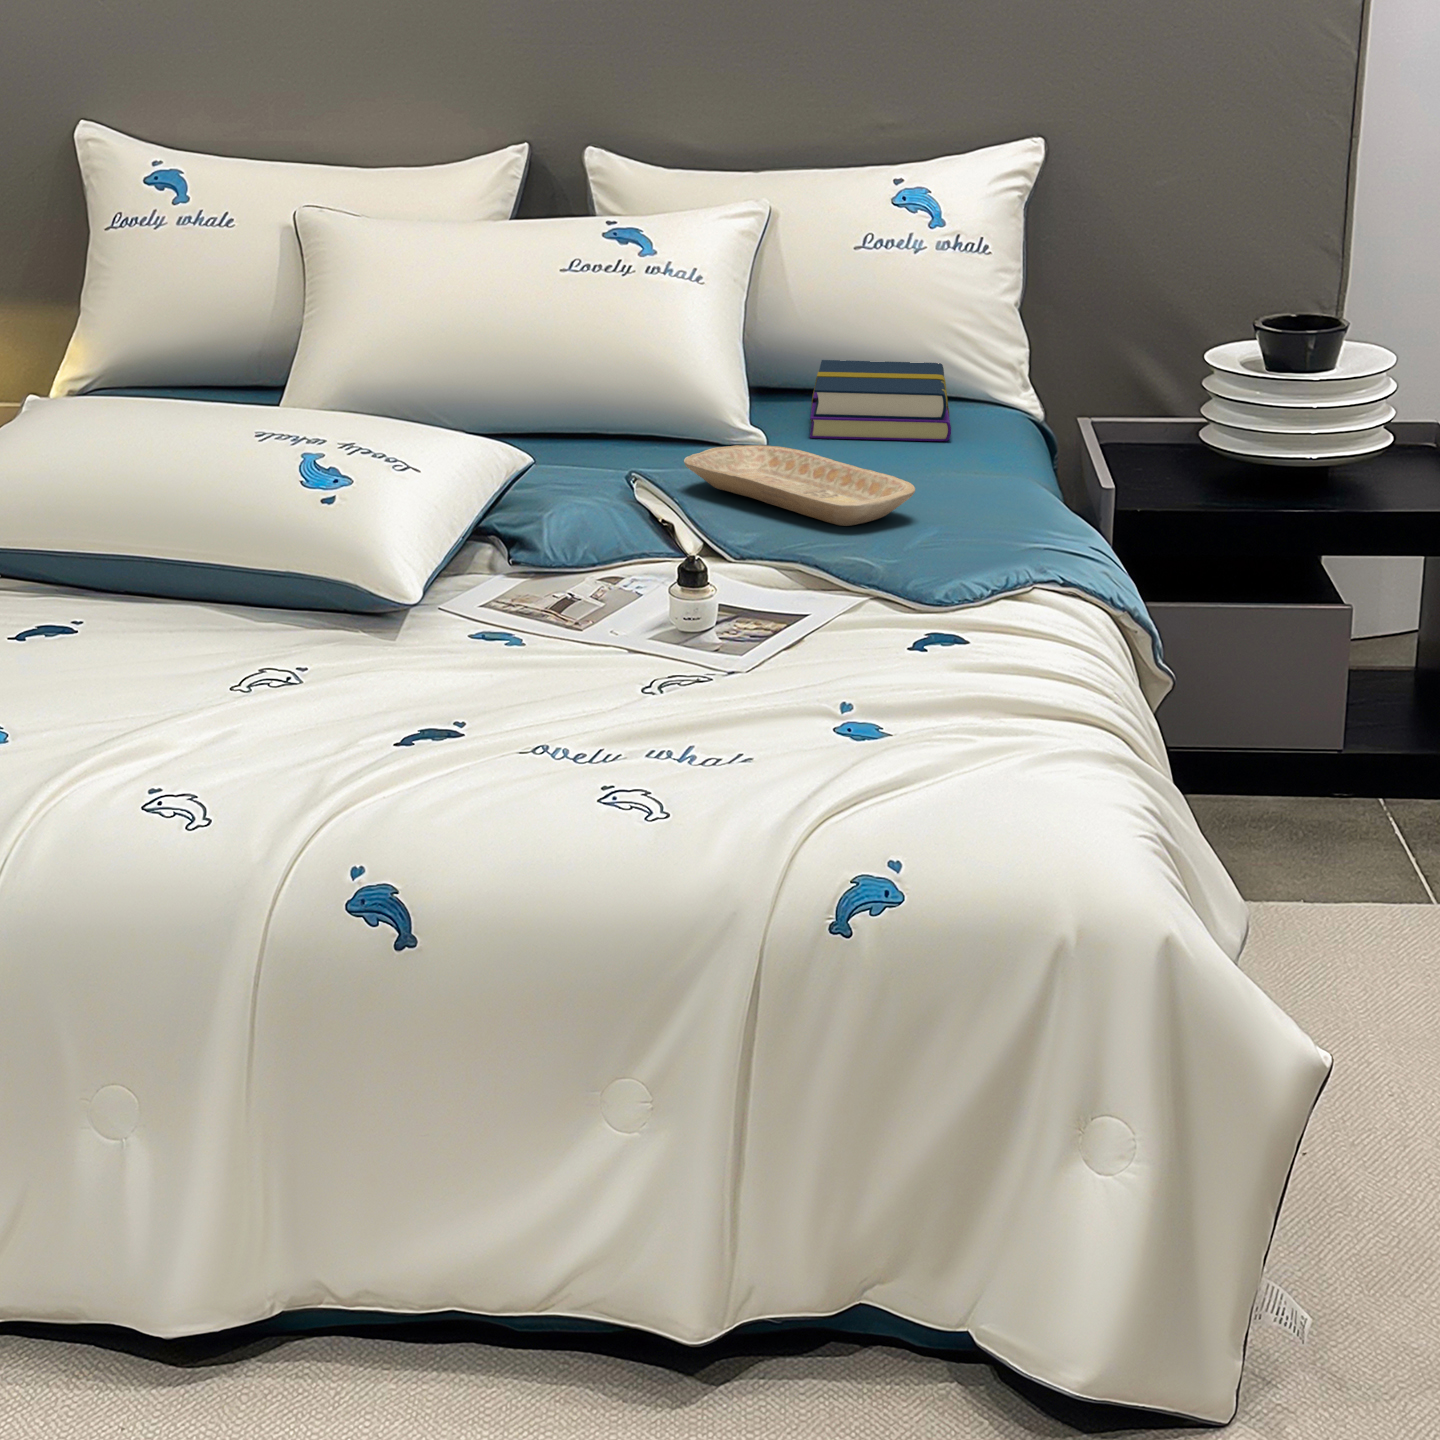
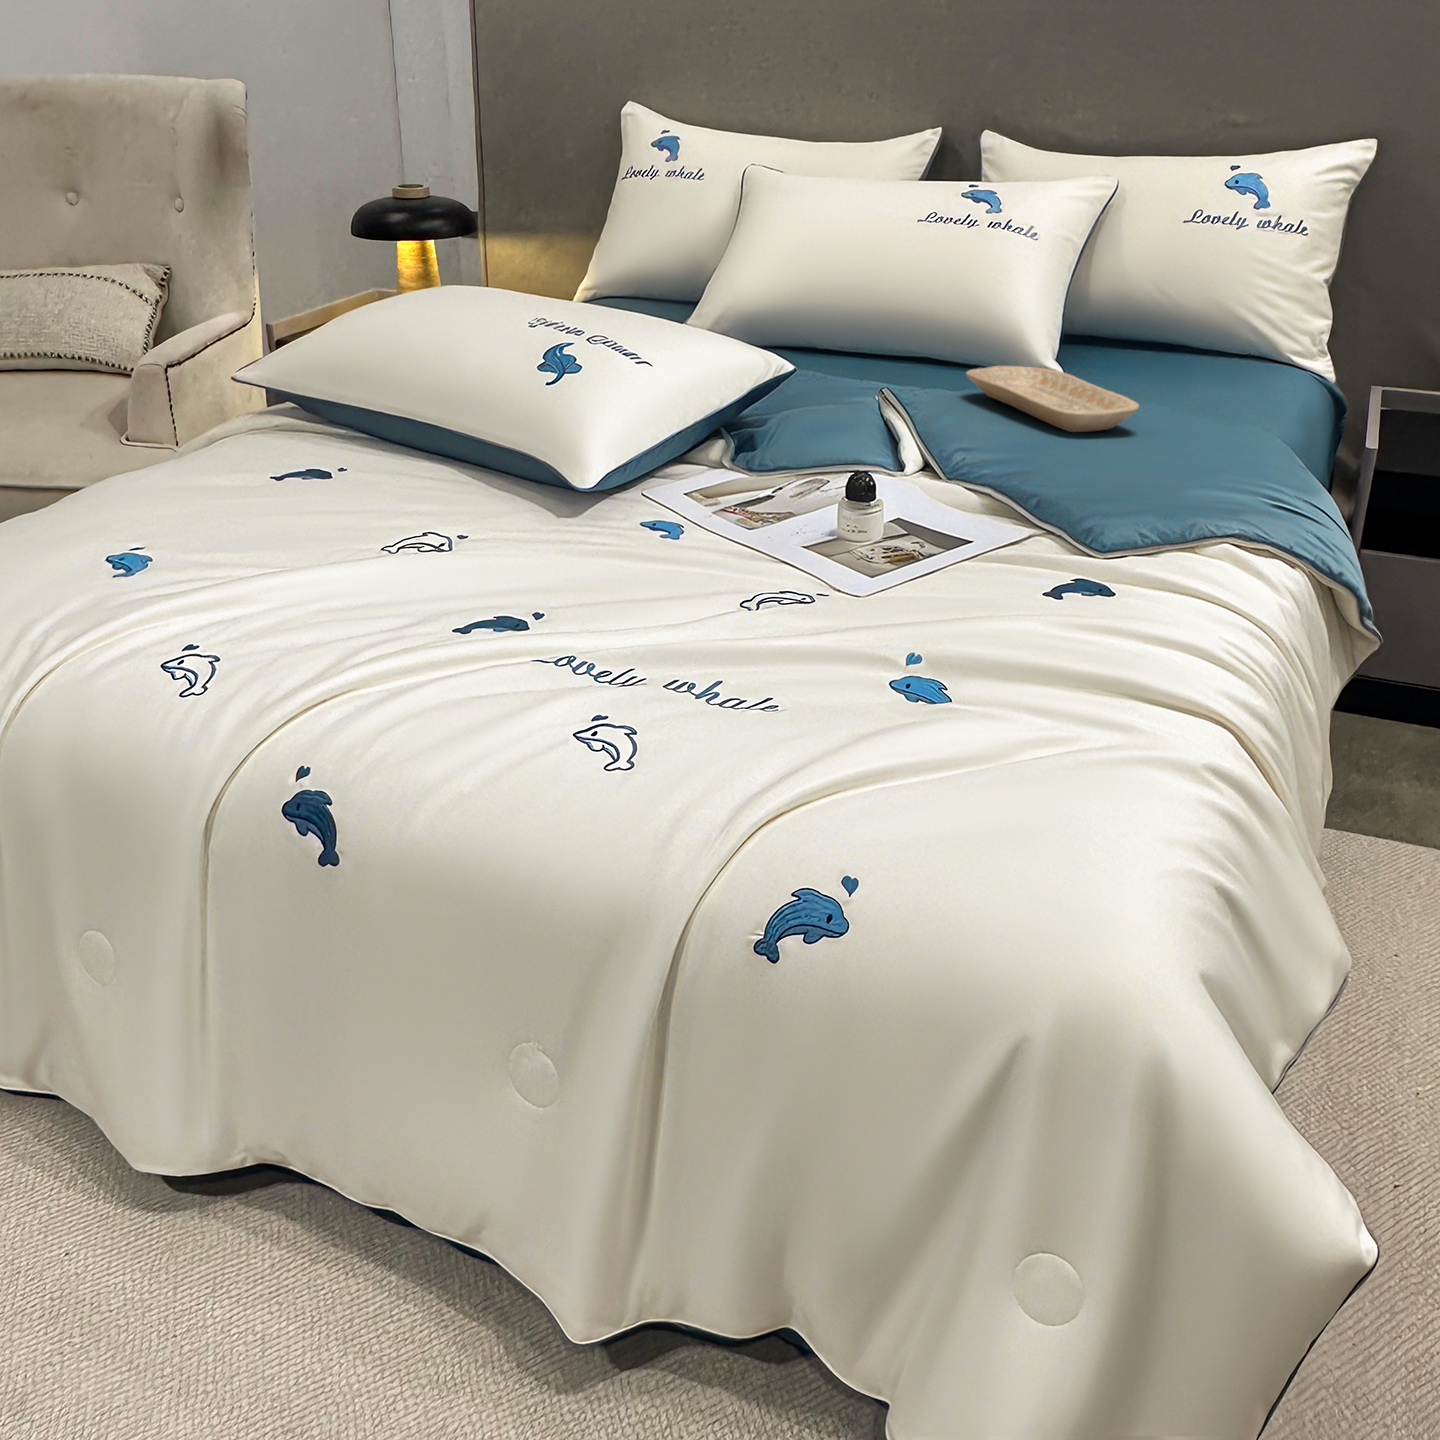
book: present [810,360,951,441] -> none [1104,315,1245,386]

